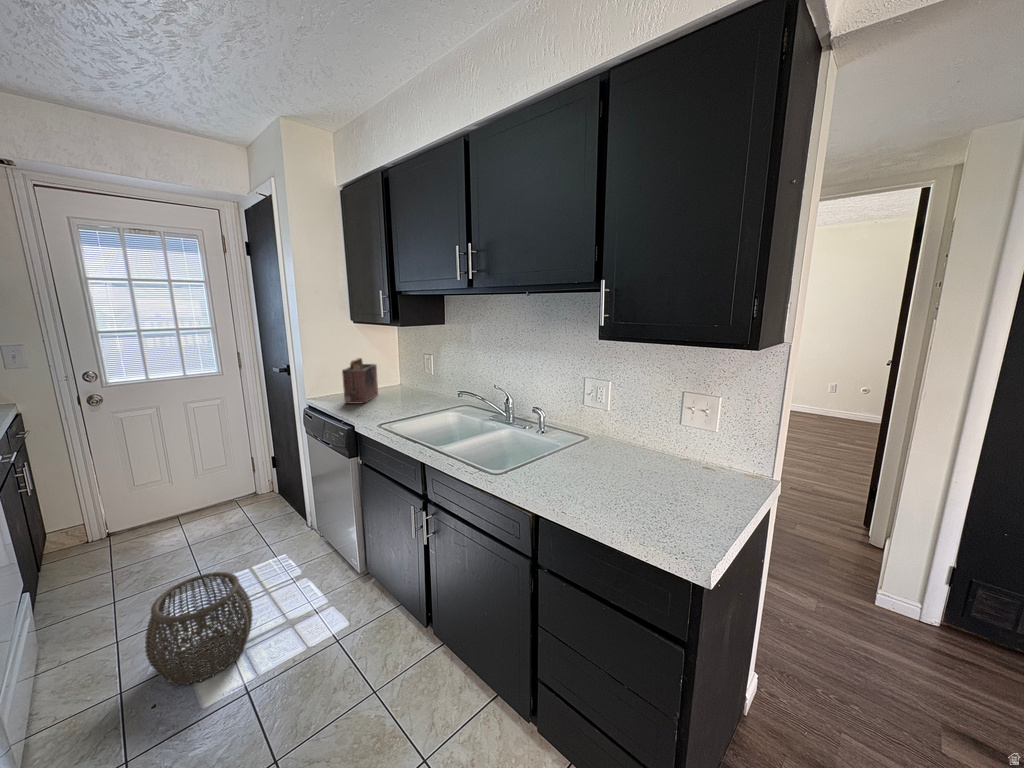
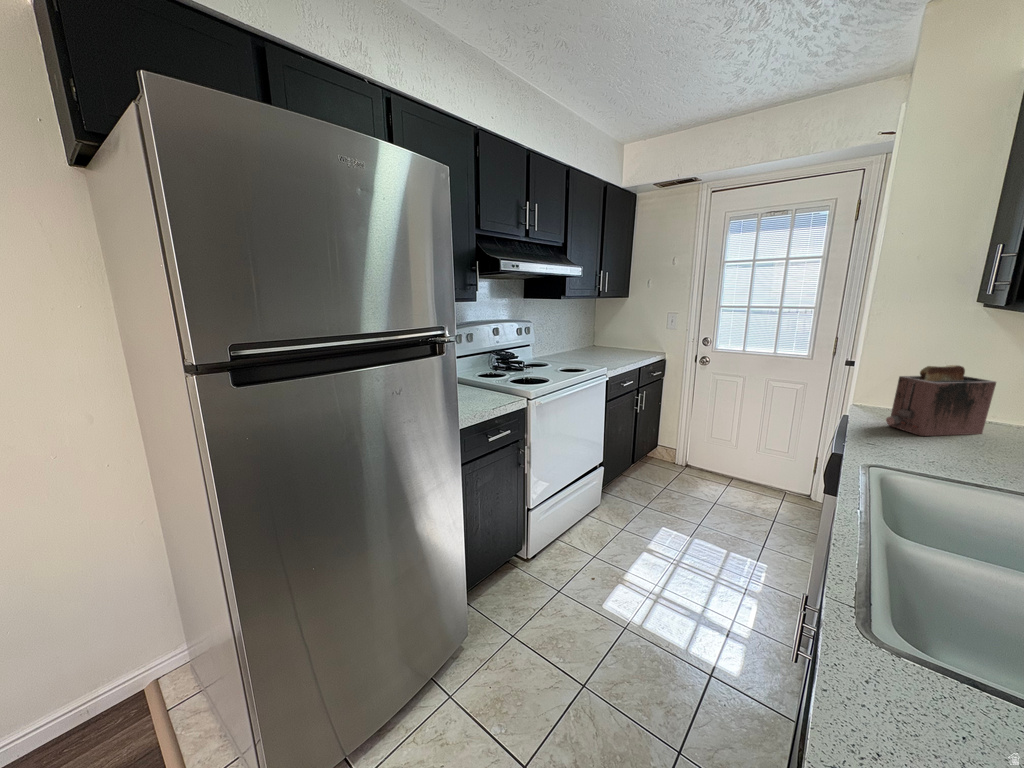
woven basket: present [145,572,252,686] -> none [603,512,680,601]

